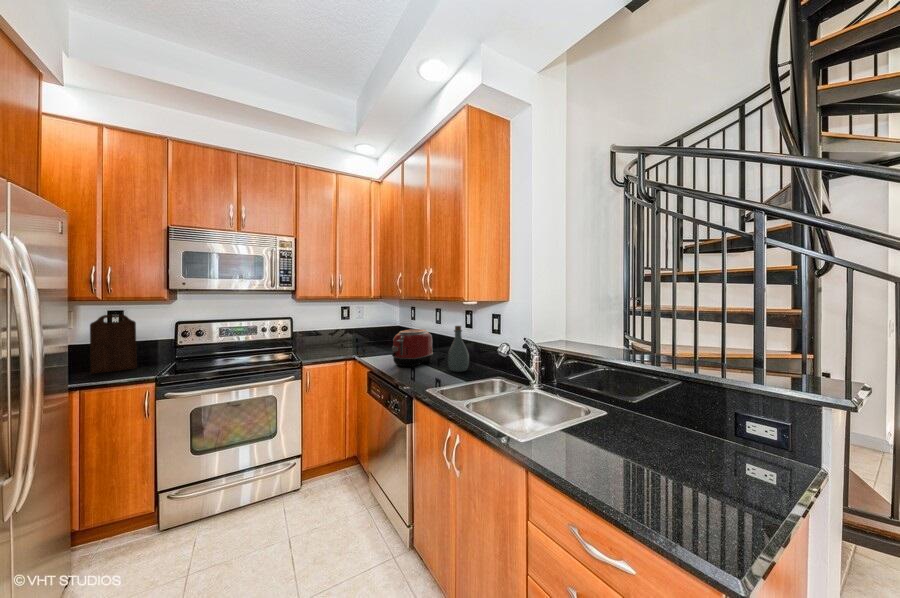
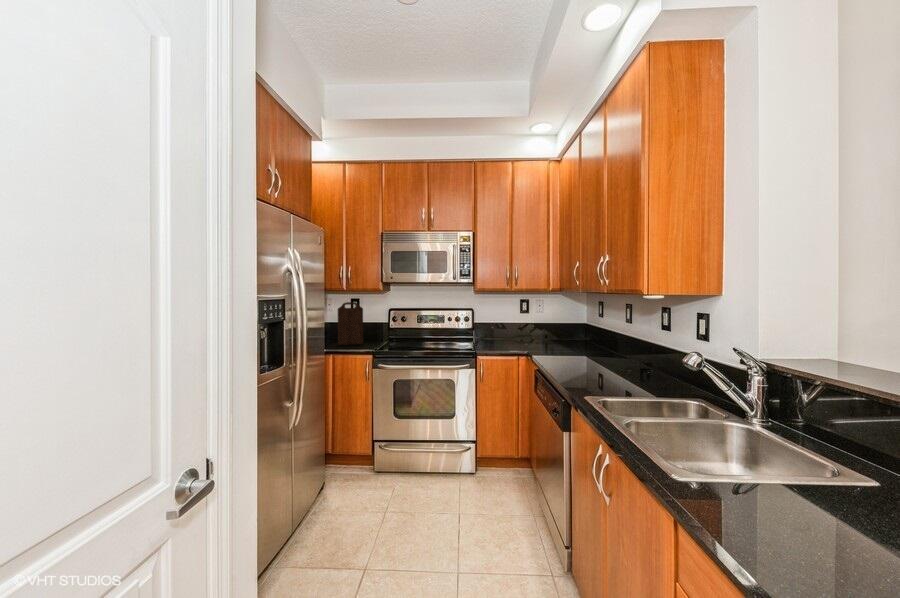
bottle: present [448,326,469,372] -> none [626,324,655,379]
toaster: present [392,329,433,367] -> none [562,326,613,367]

